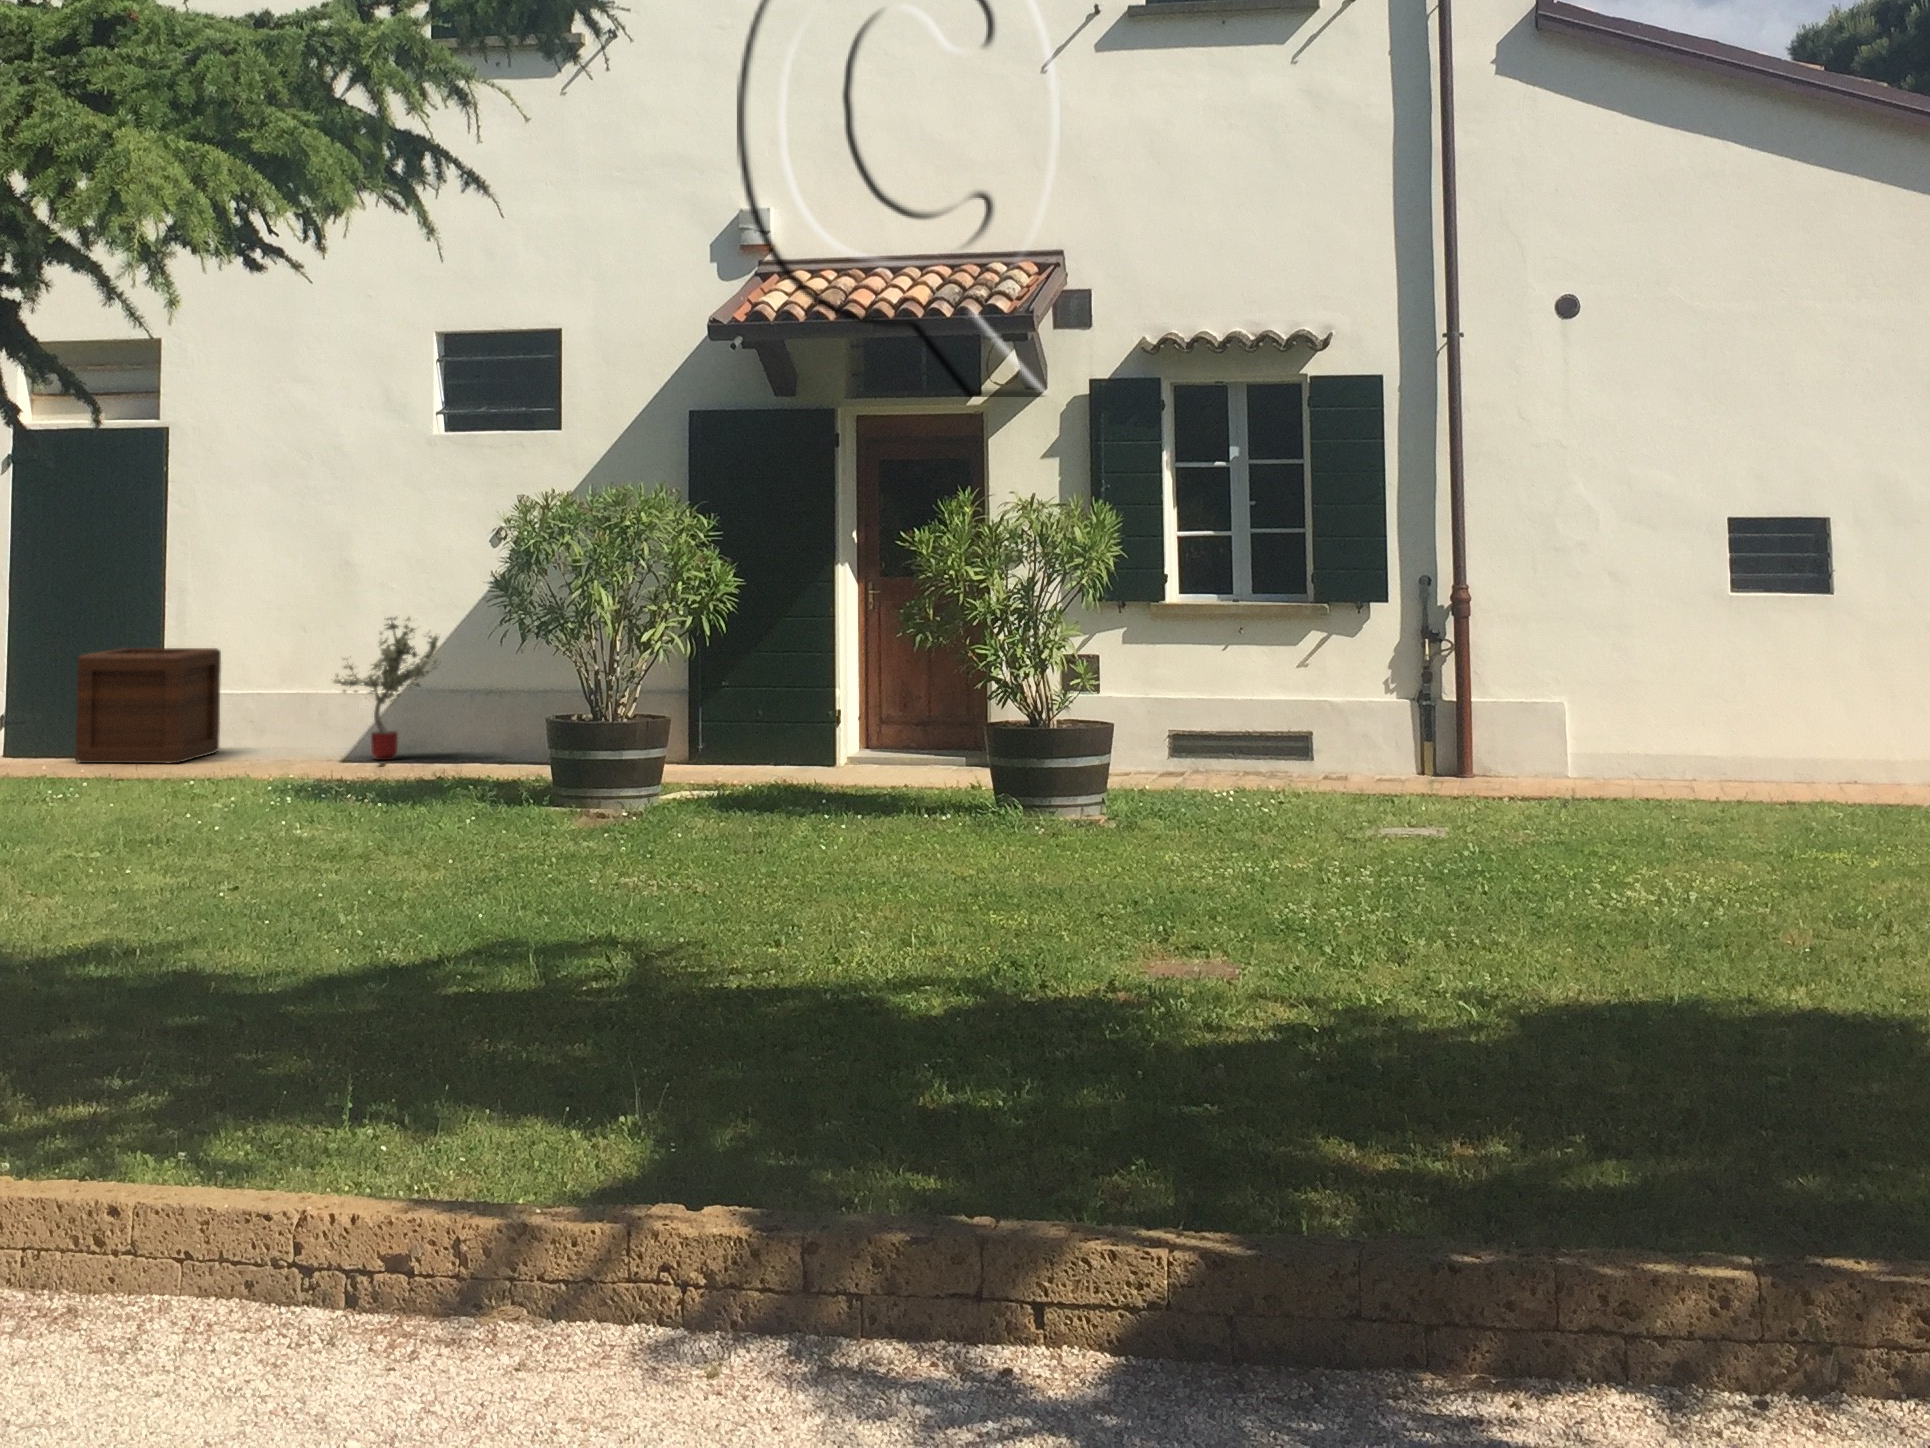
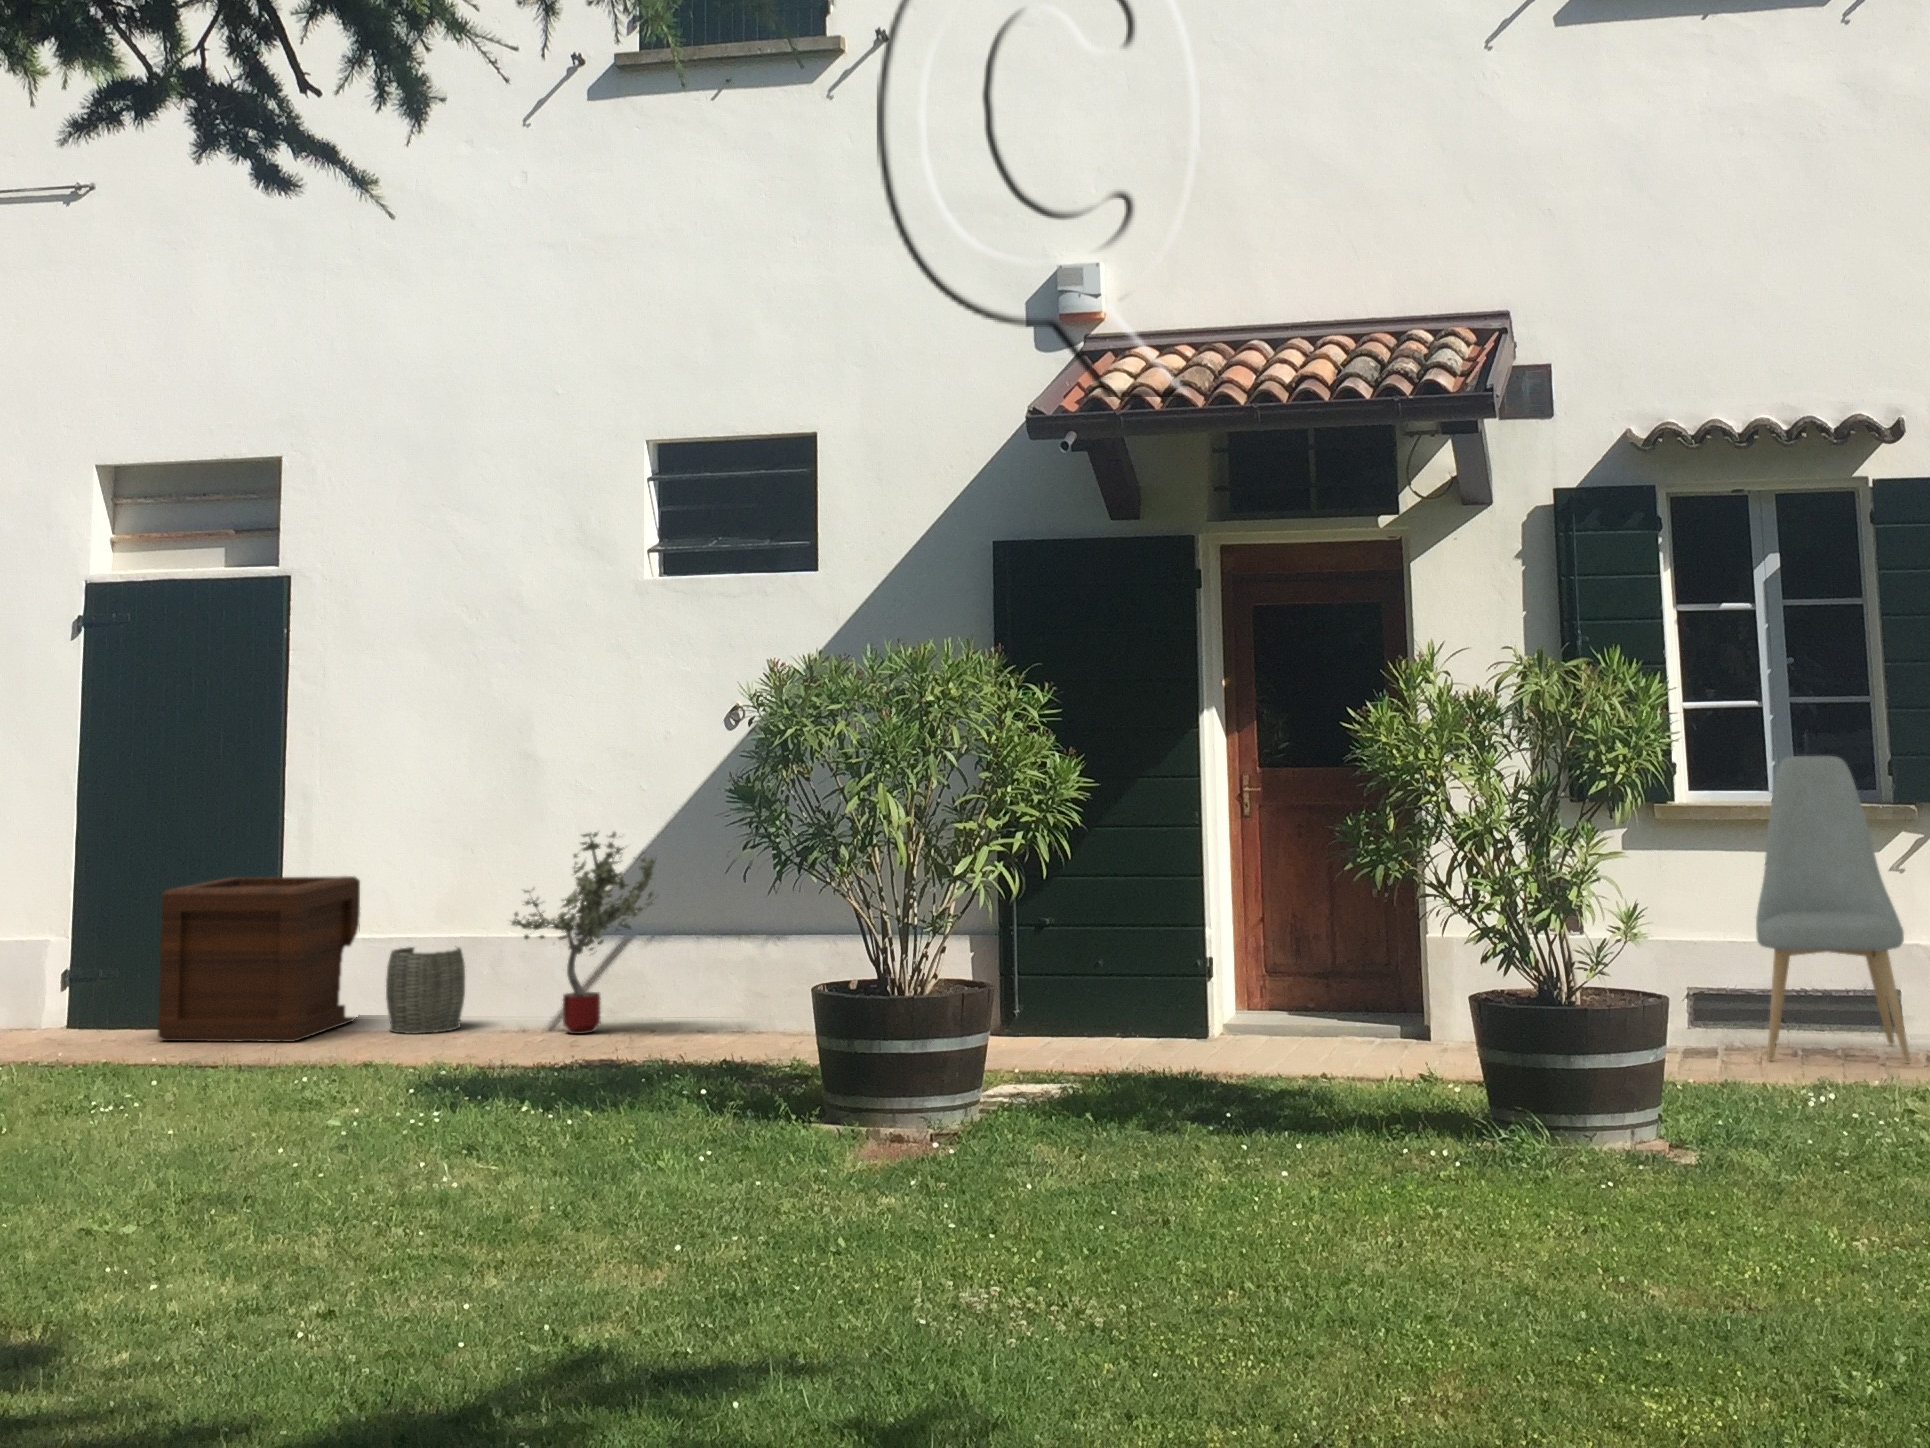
chair: none [1207,570,1306,779] -> present [1756,756,1911,1063]
woven basket: none [241,698,299,760] -> present [386,946,465,1034]

